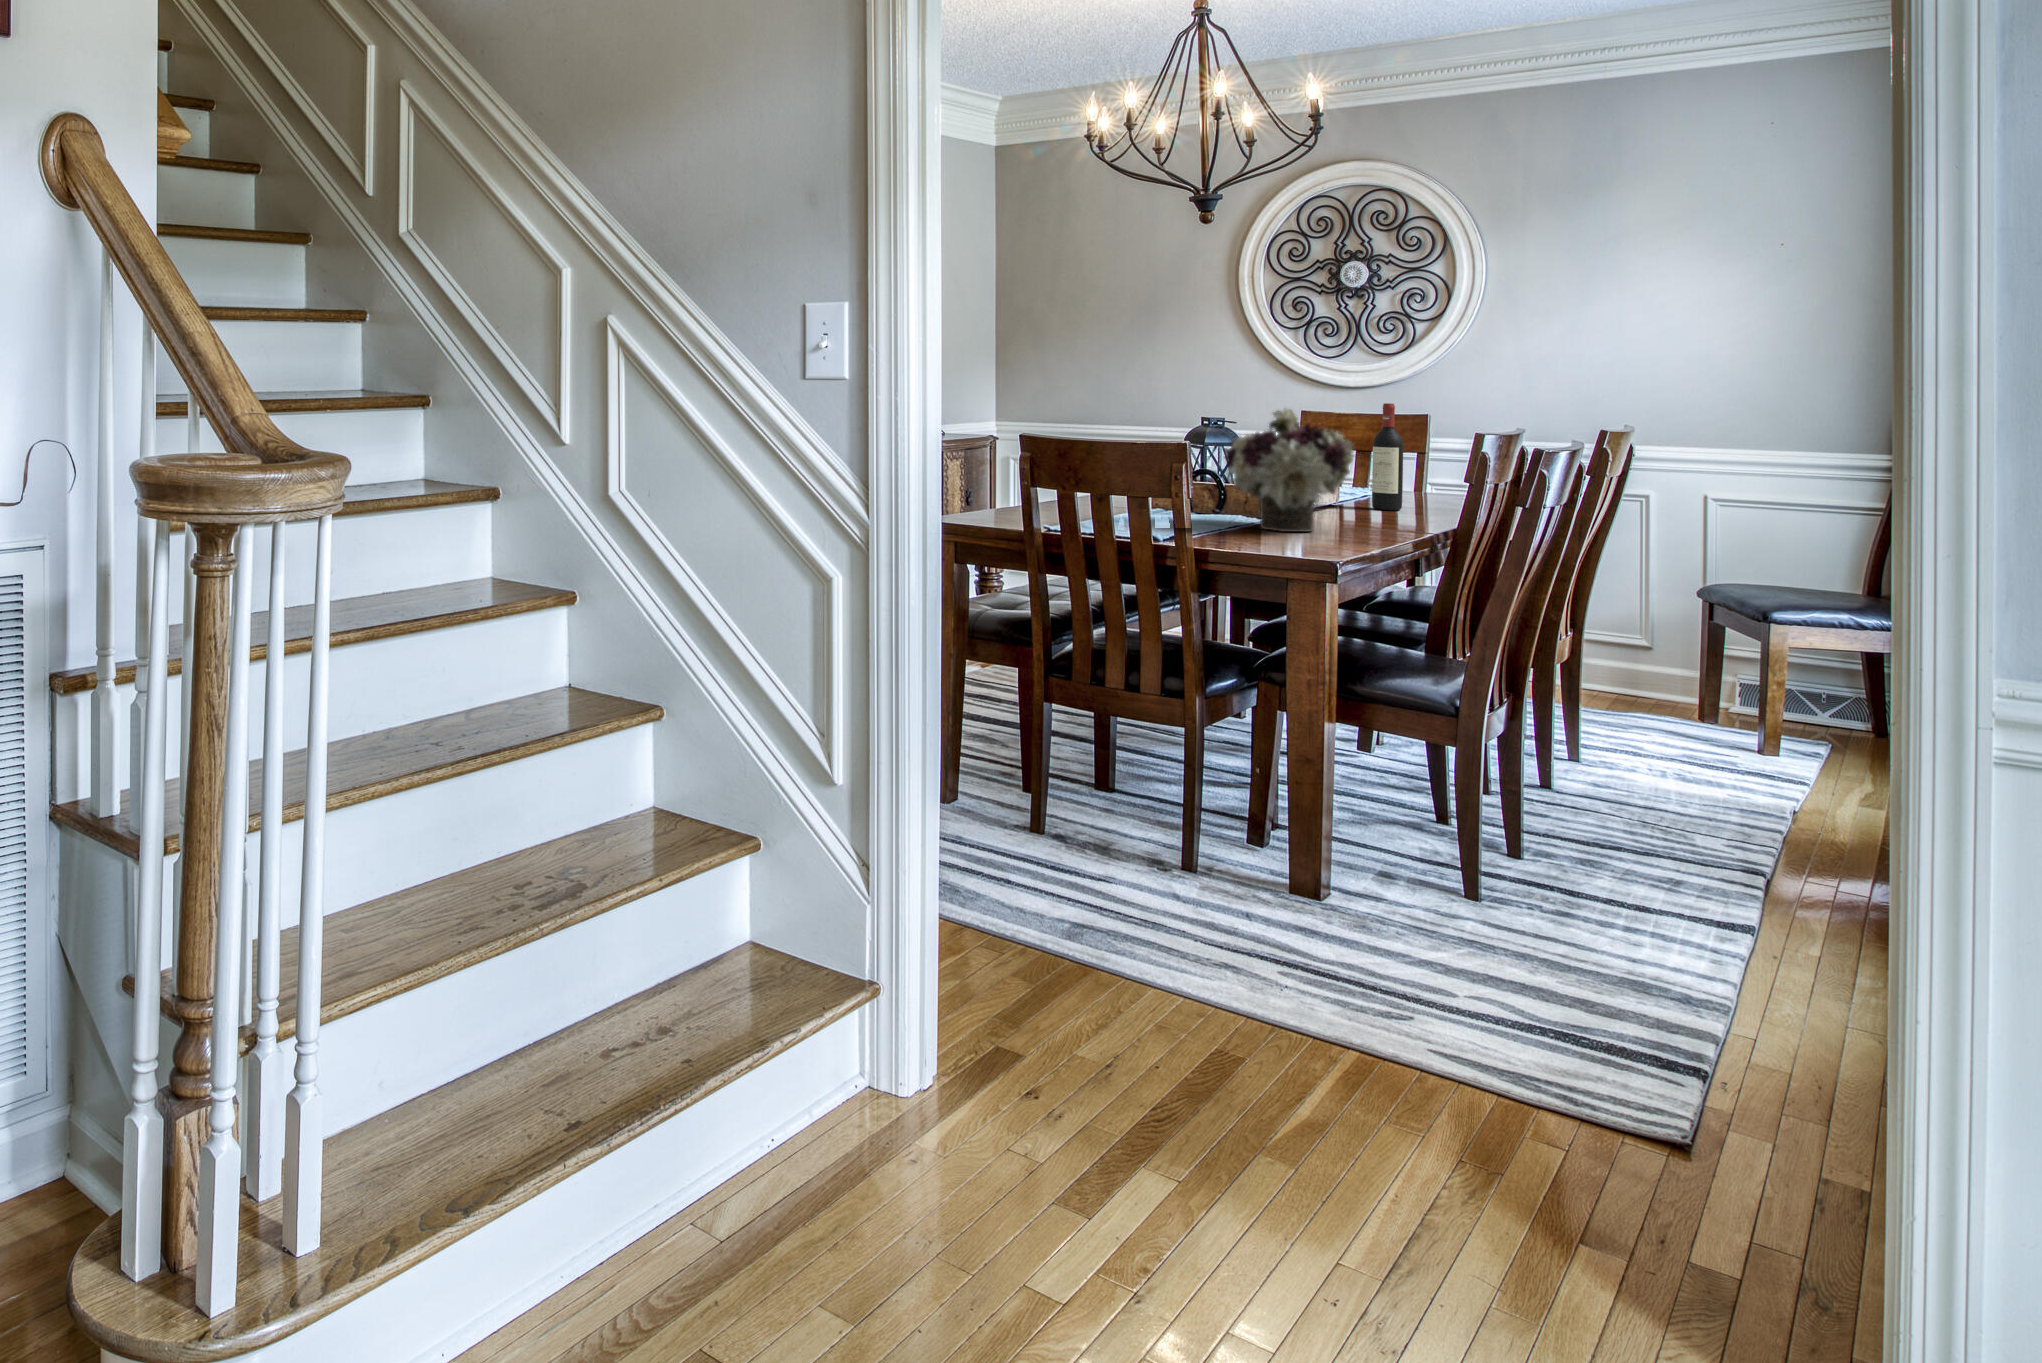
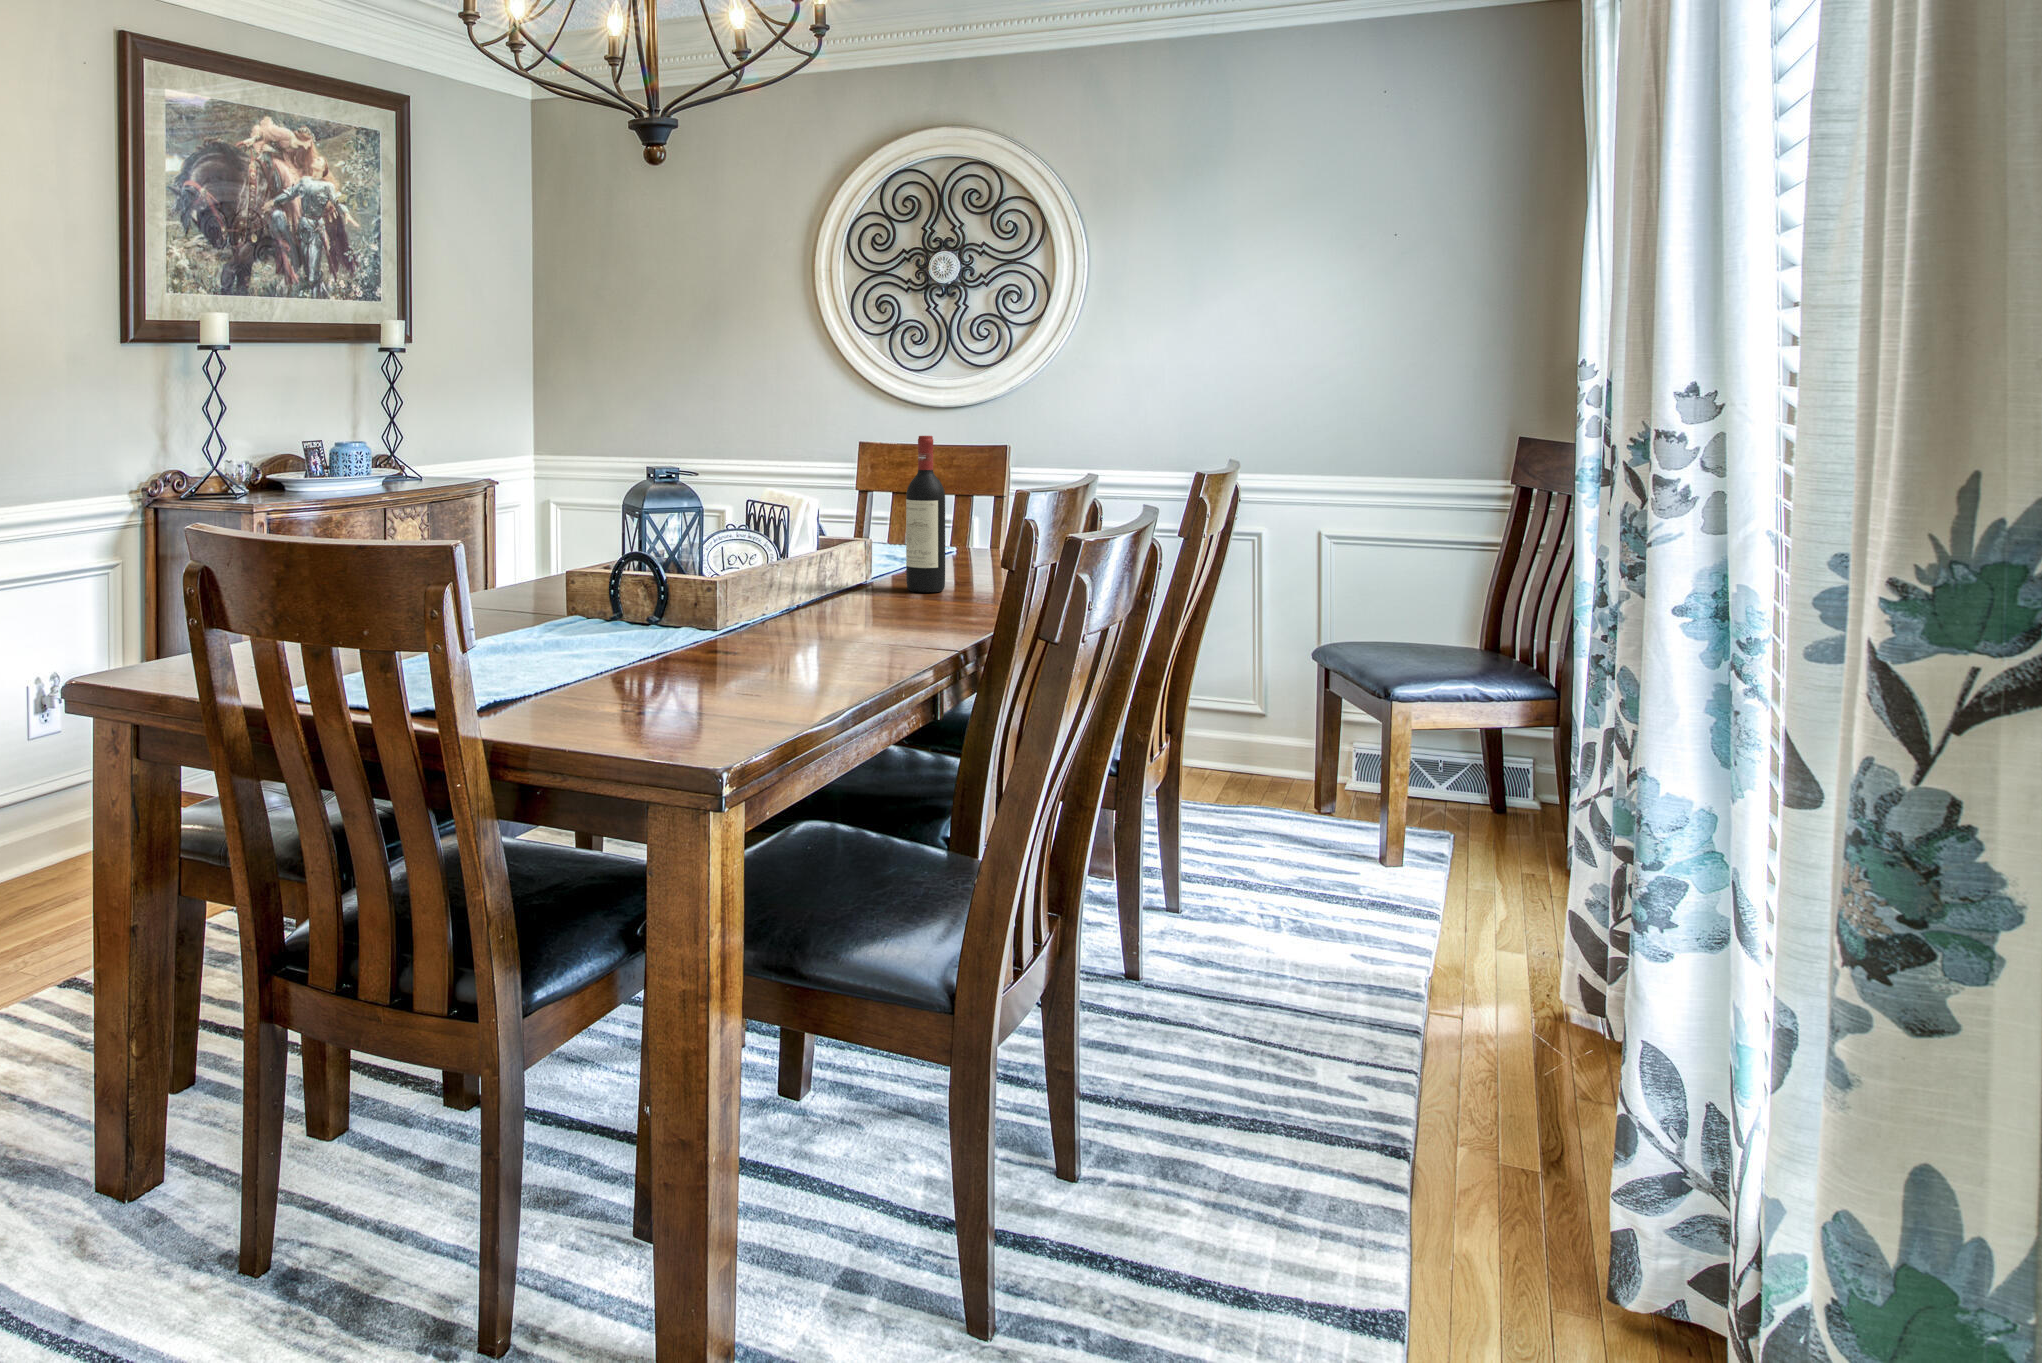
flower arrangement: present [1224,408,1353,532] -> none [642,451,825,664]

